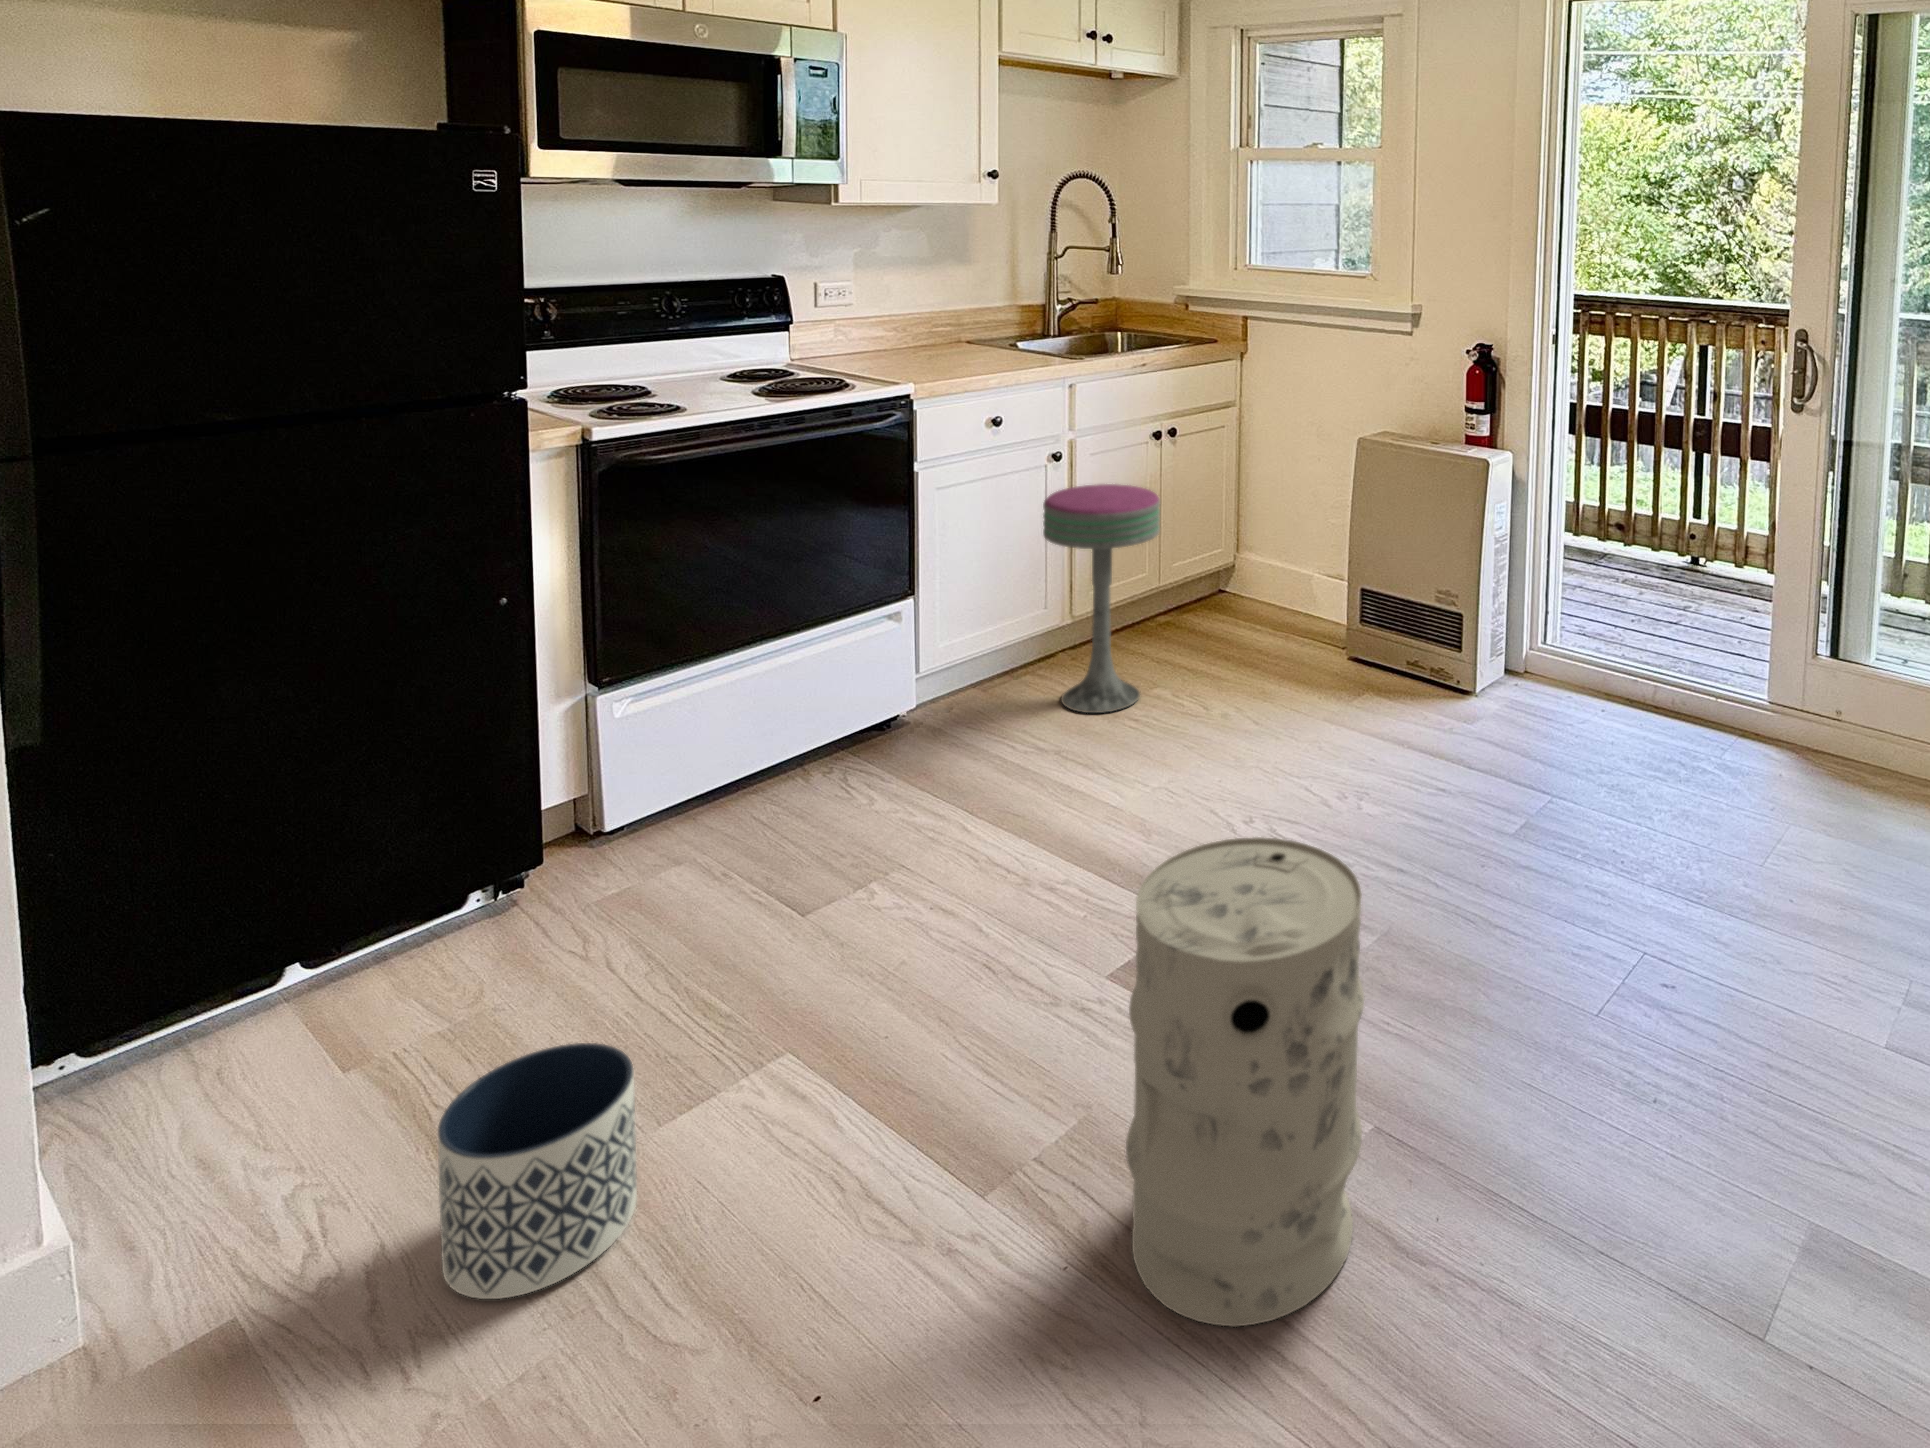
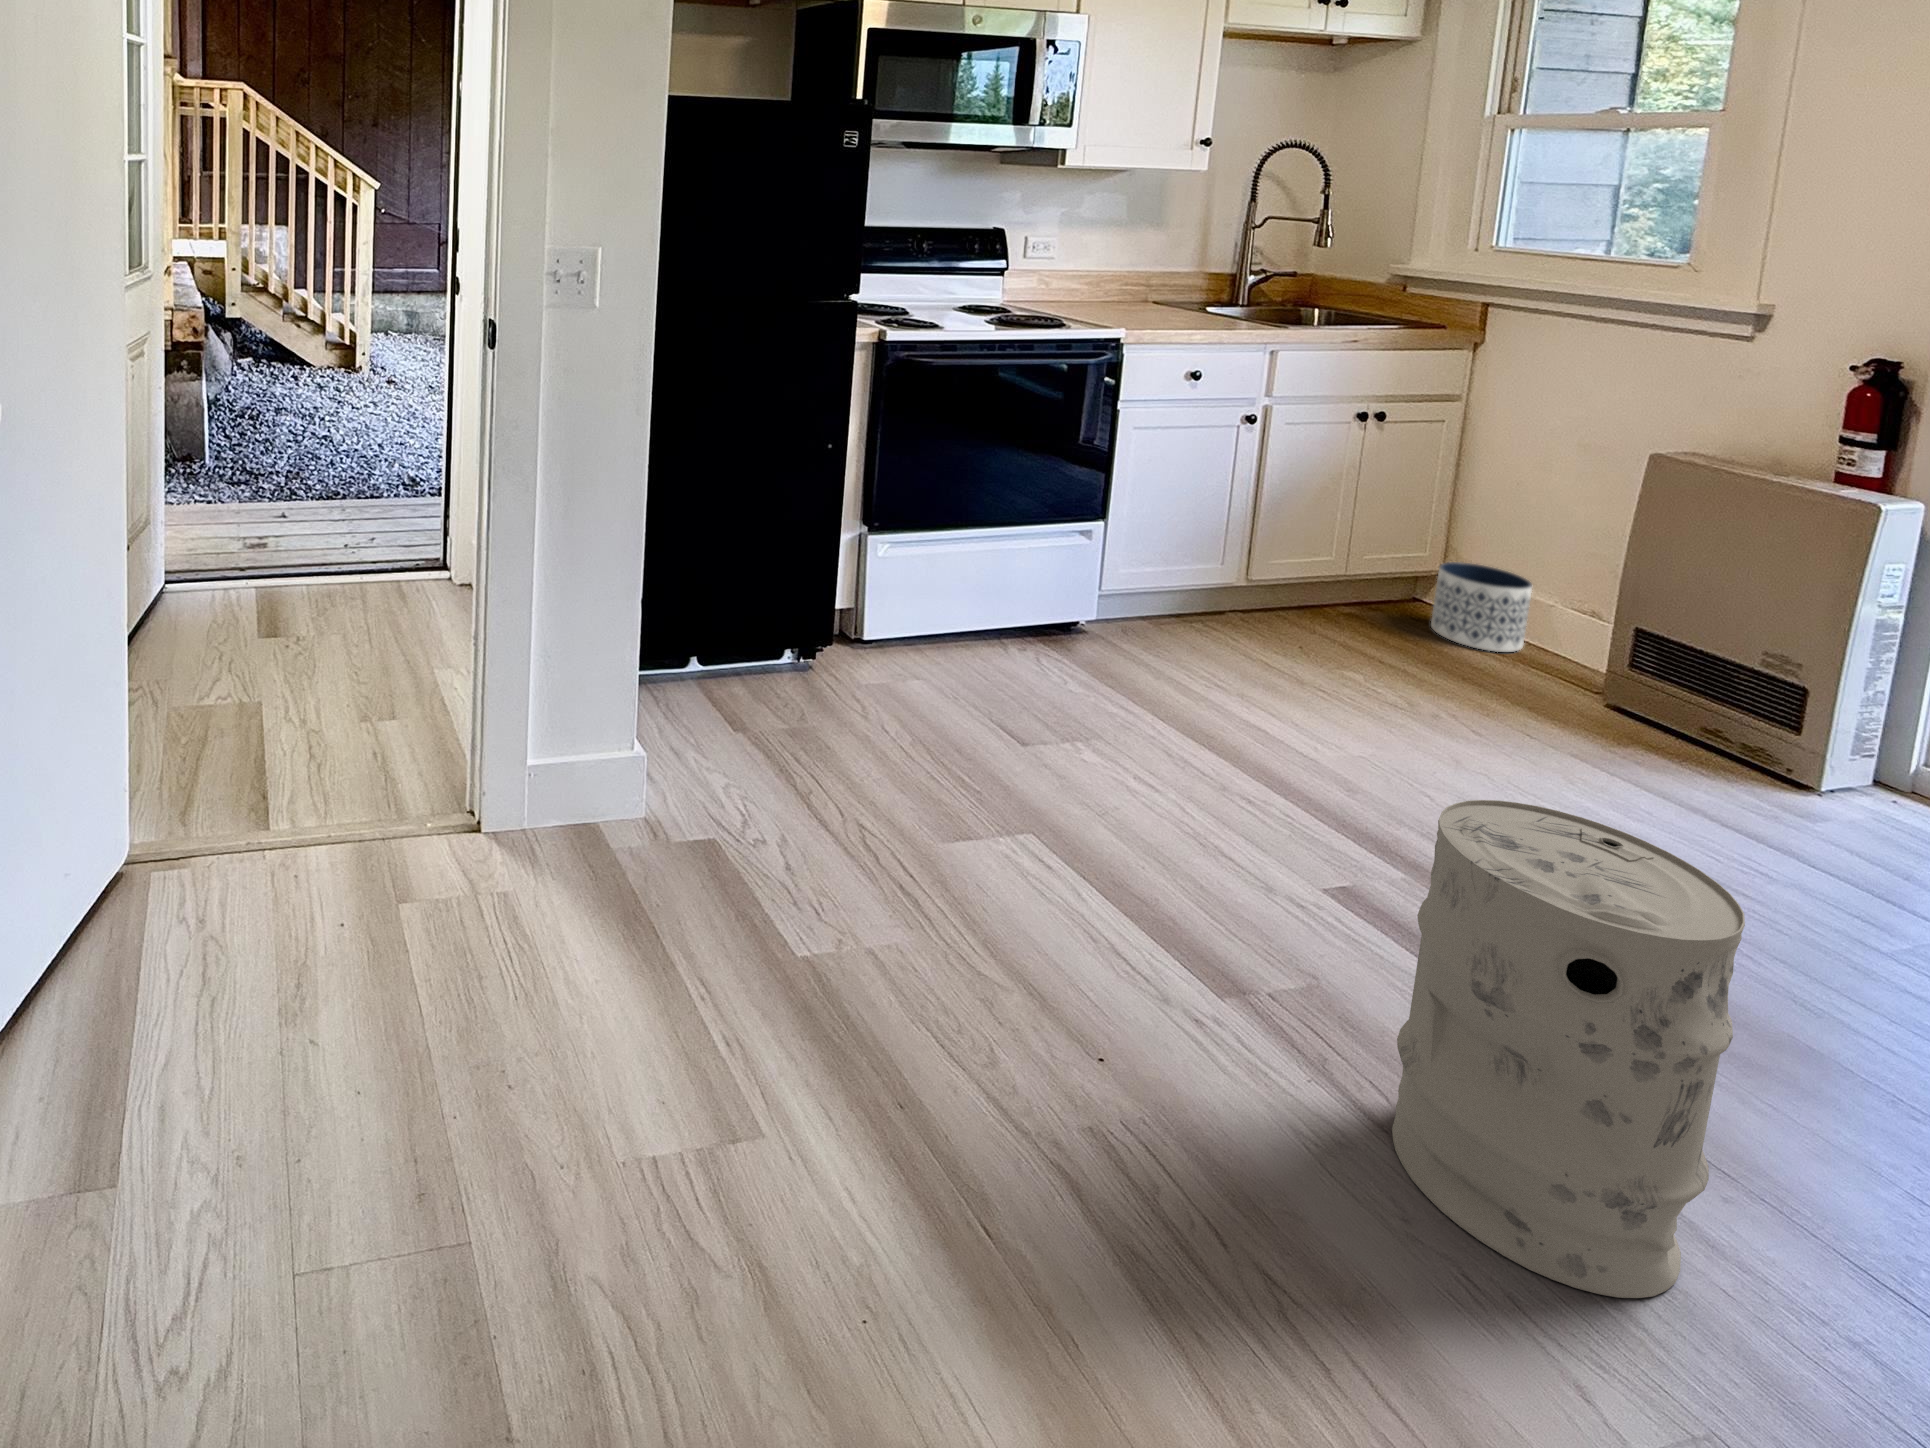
bar stool: present [1043,484,1160,713] -> none [1238,449,1376,674]
planter: present [438,1043,637,1299] -> present [1431,562,1532,652]

